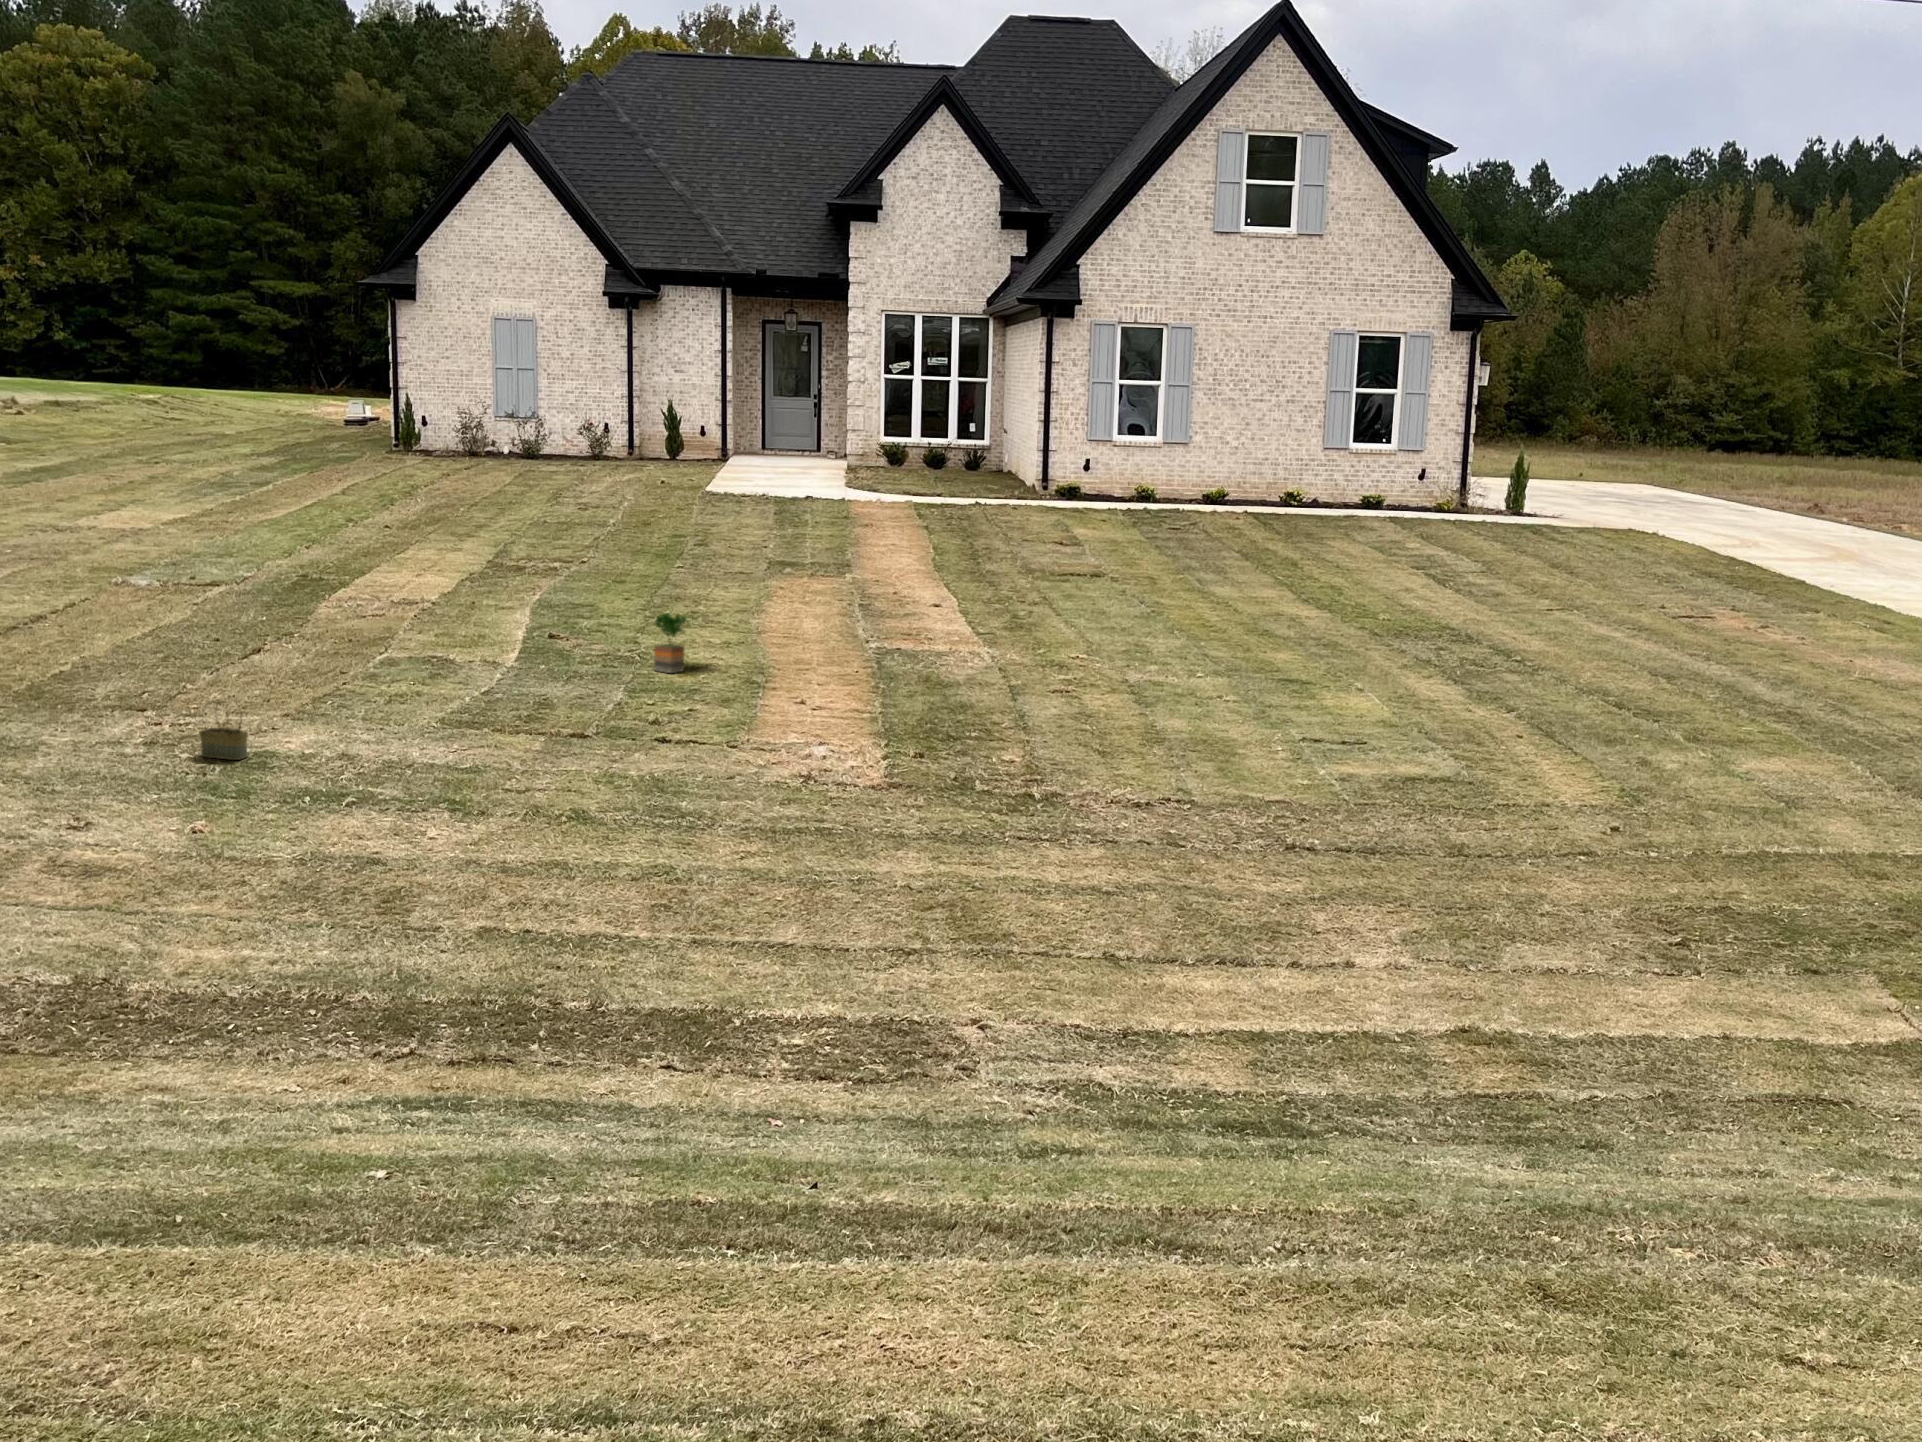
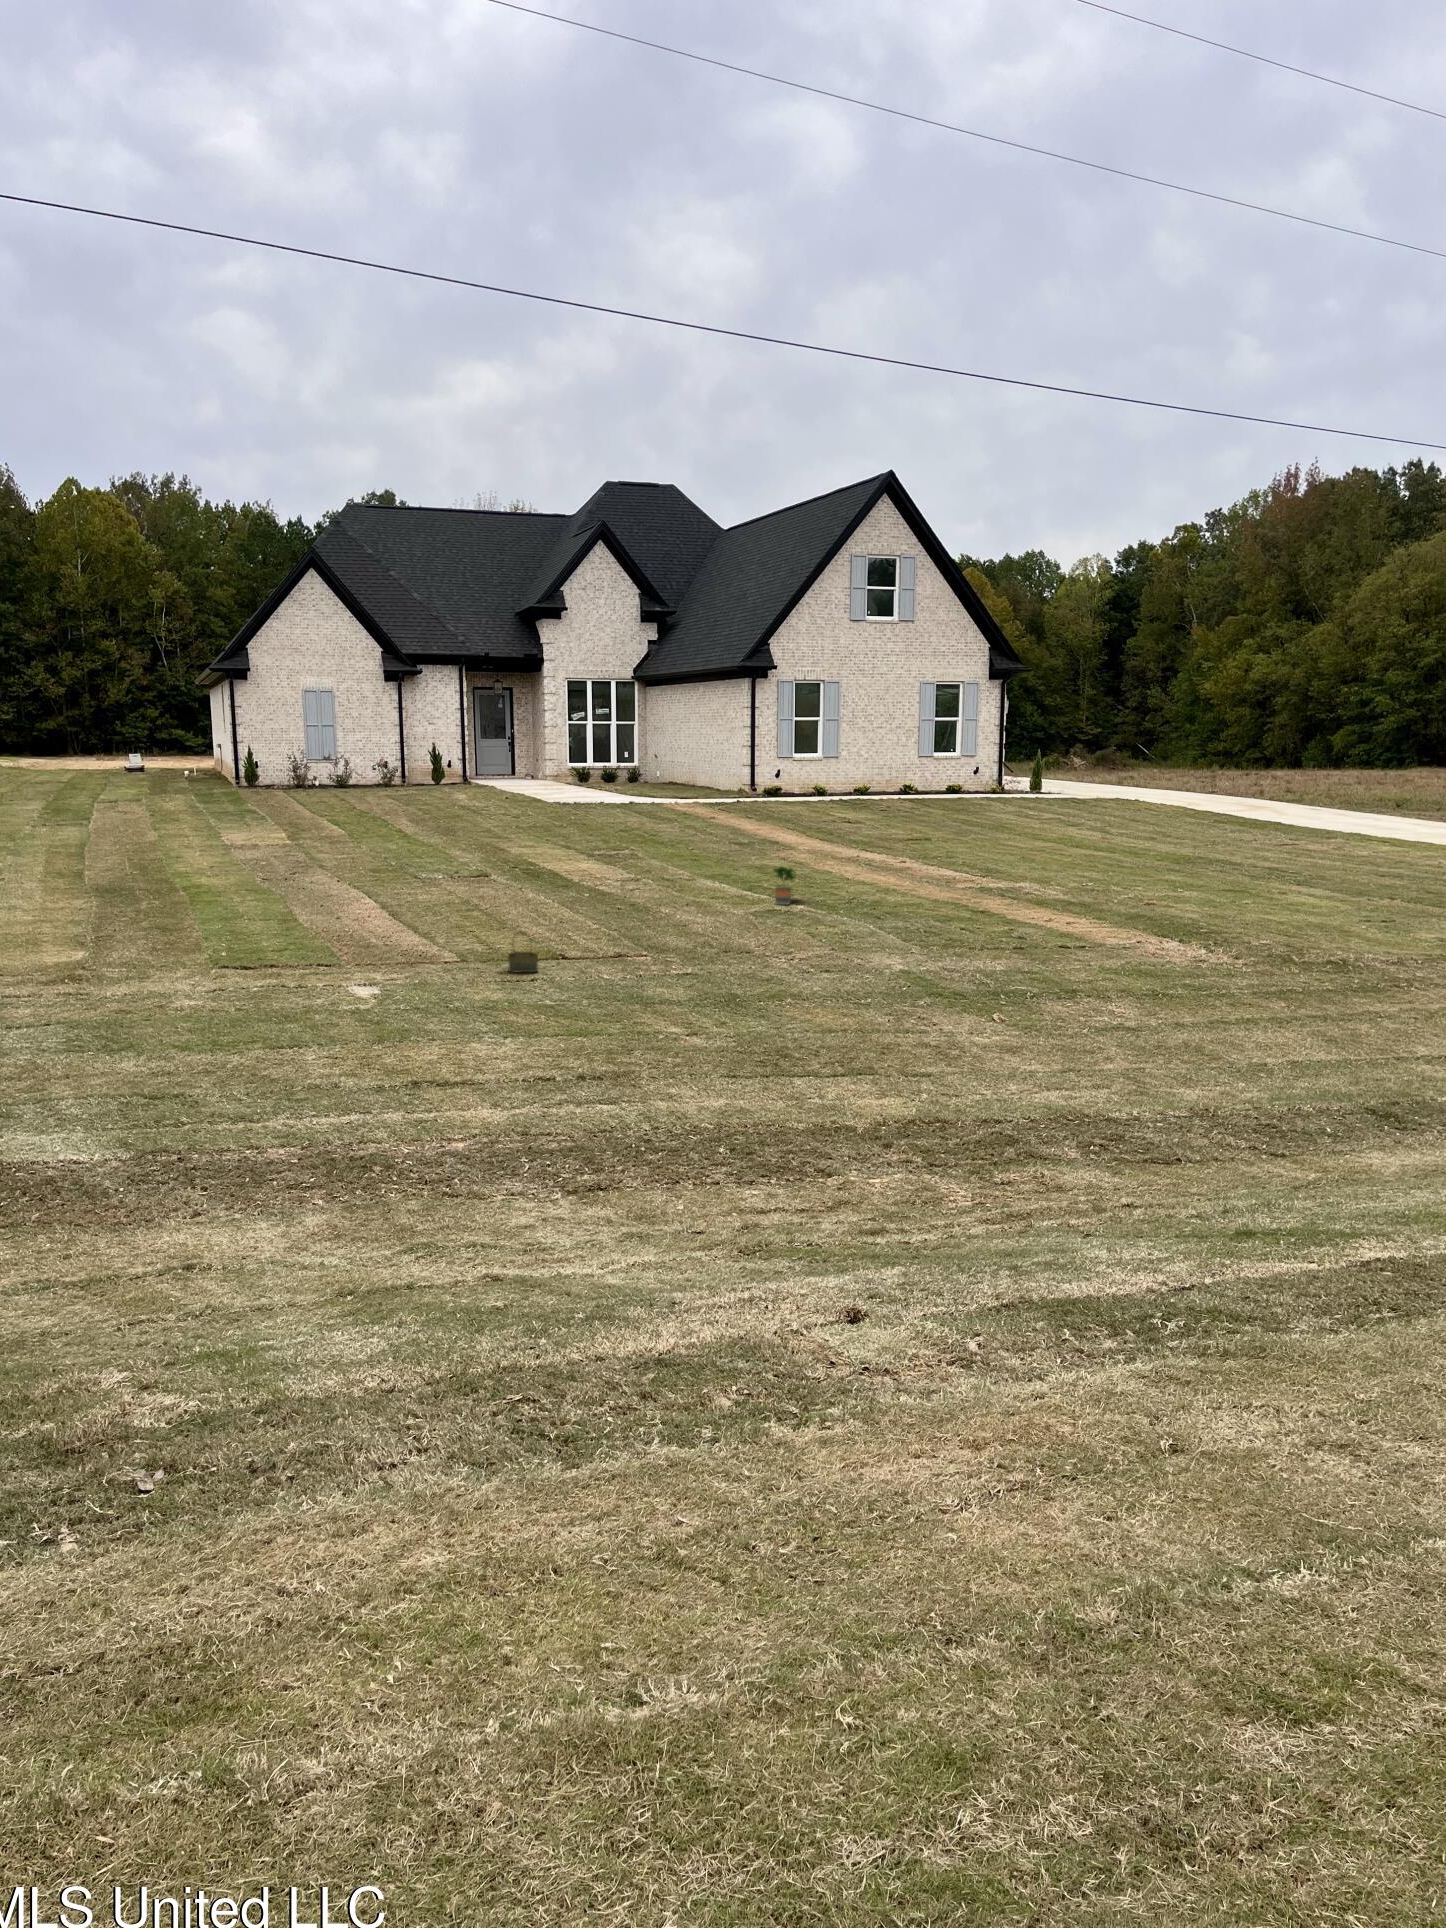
basket: present [199,698,248,760] -> present [508,935,538,973]

